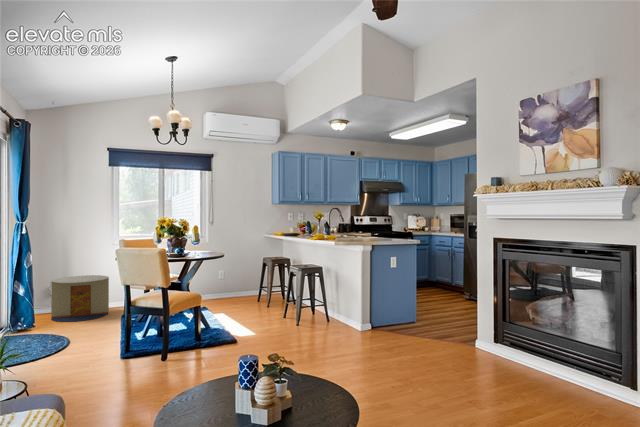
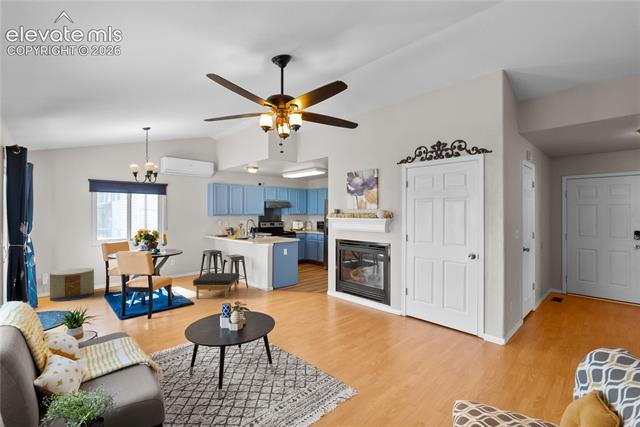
ottoman: none [237,292,315,338] -> present [193,273,240,299]

